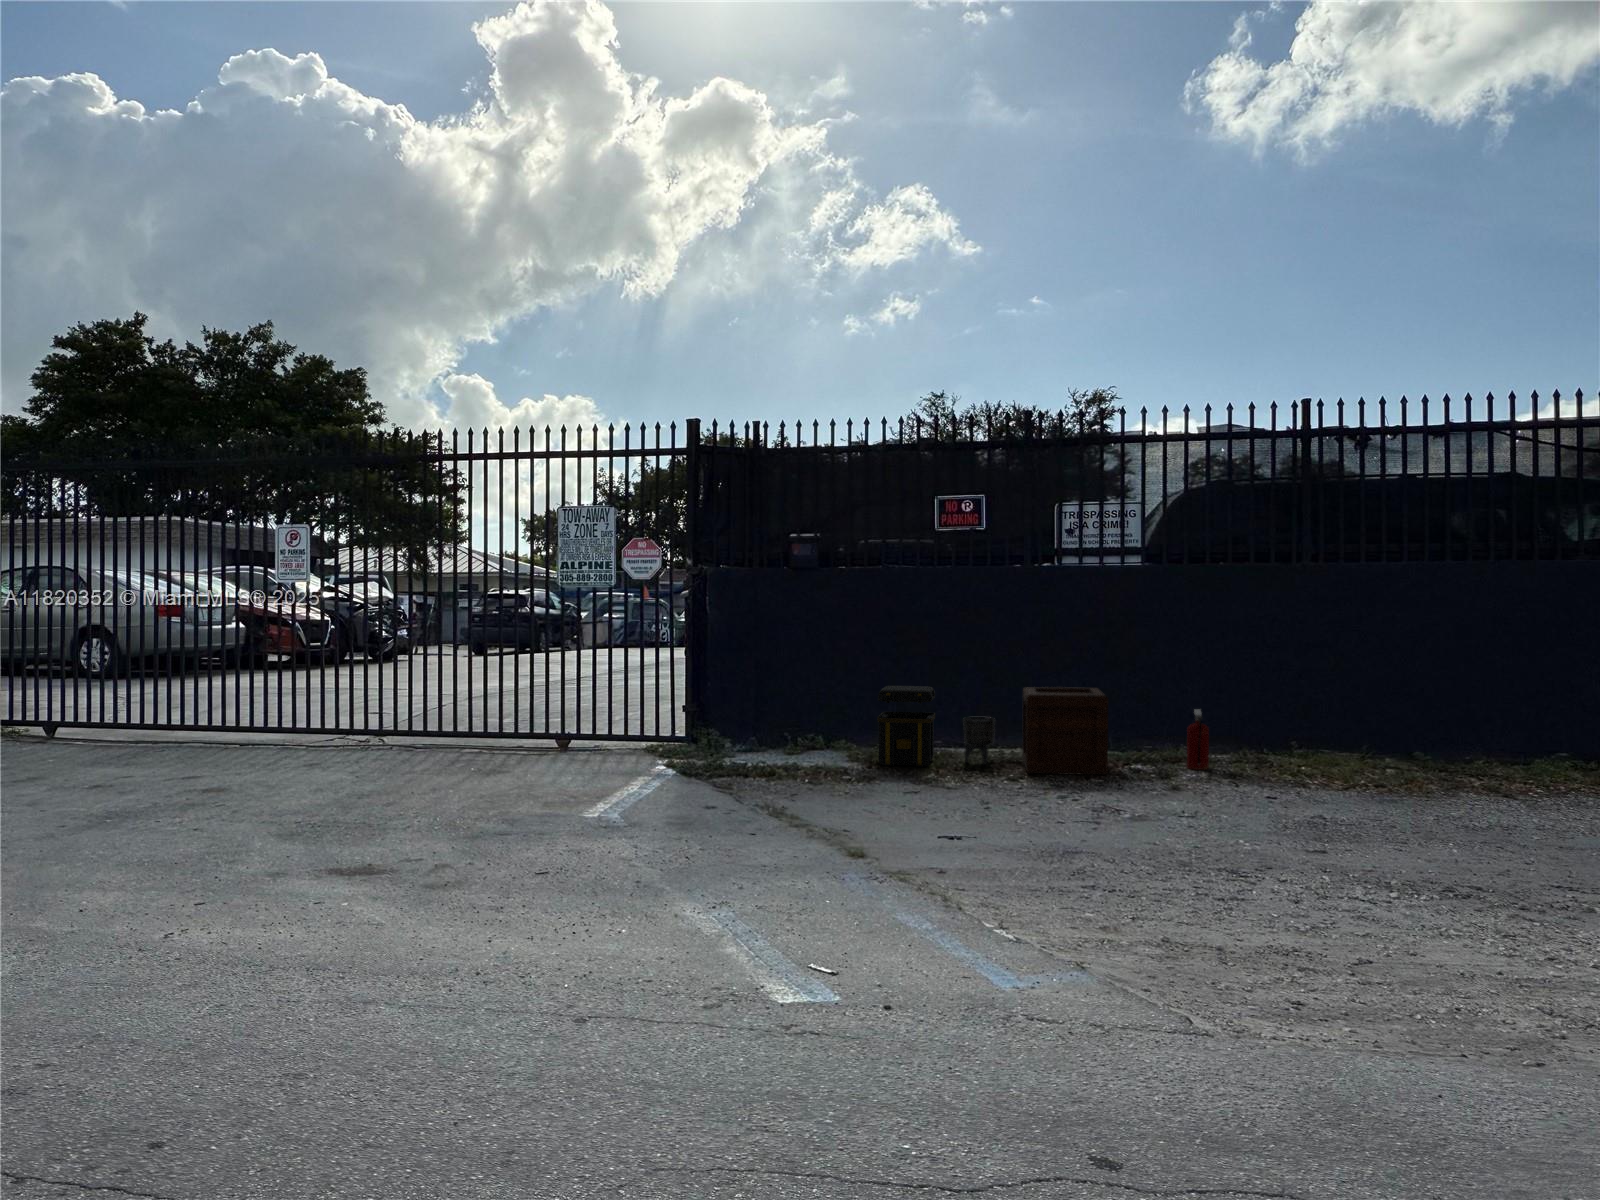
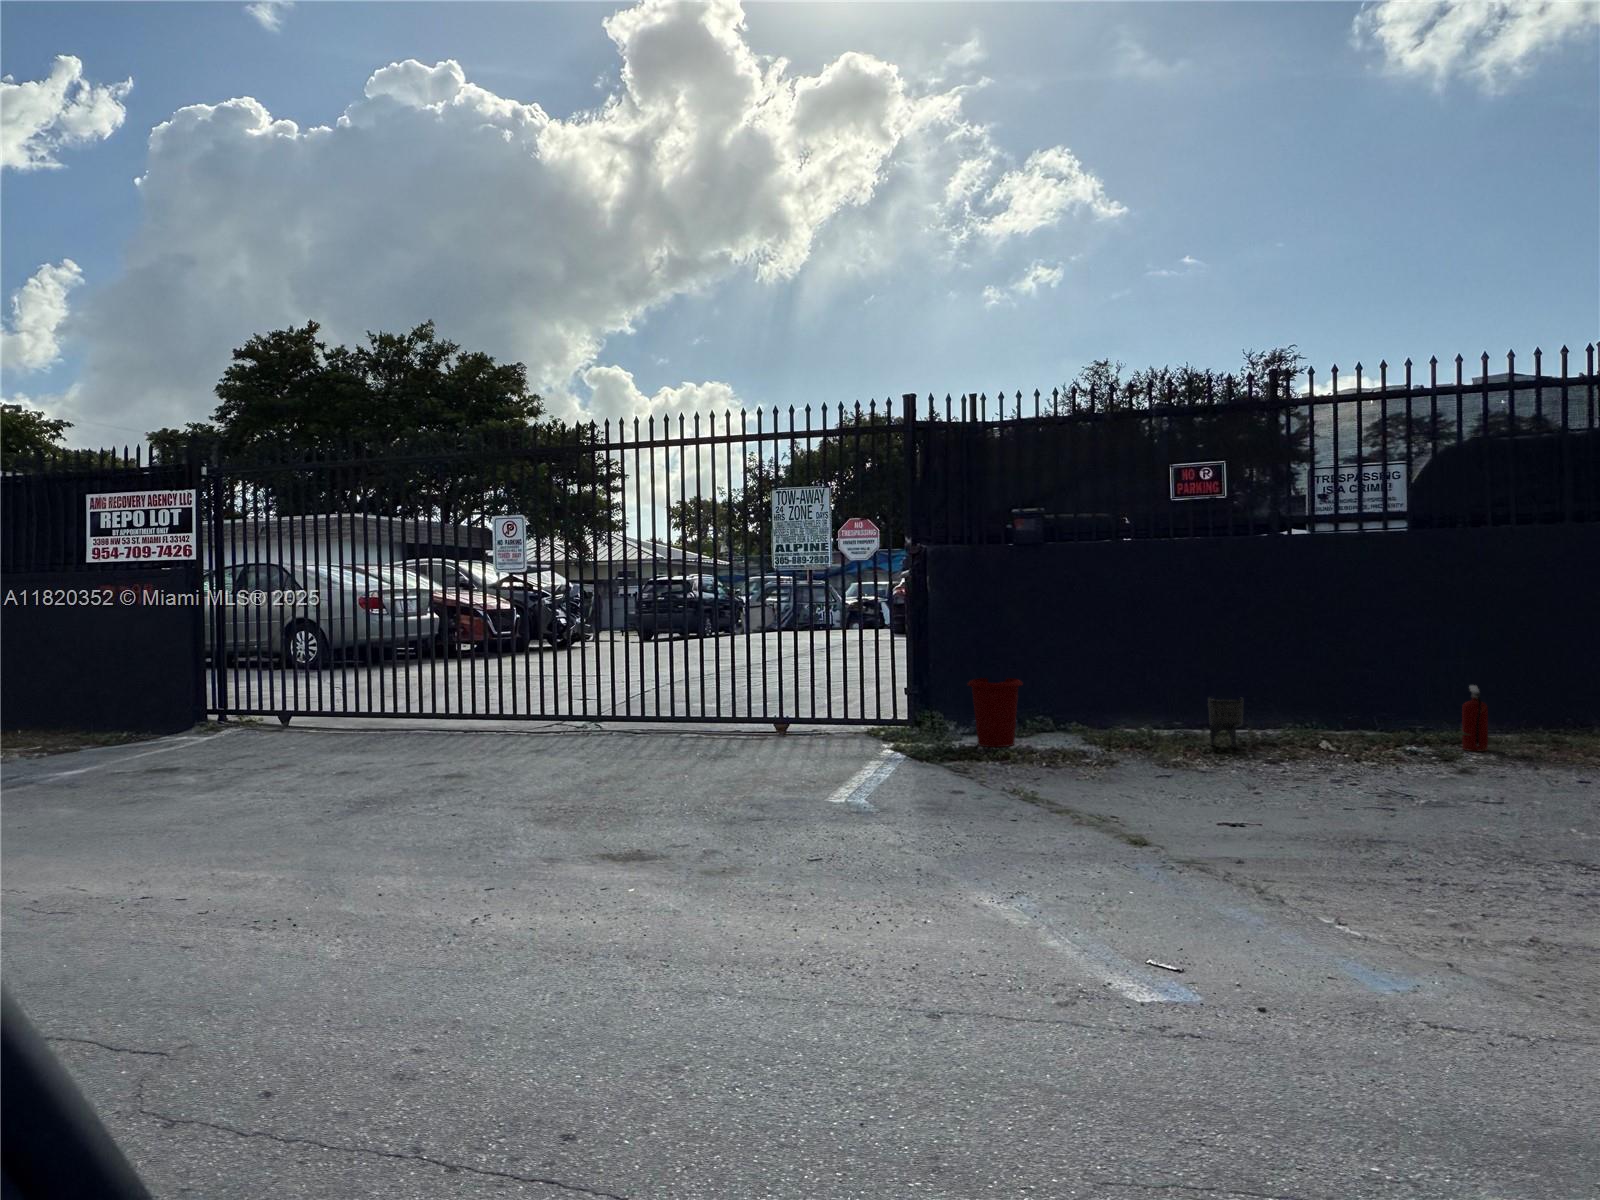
toolbox: present [877,686,935,767] -> none [1116,665,1176,750]
wooden crate: present [1022,687,1108,775] -> none [1273,664,1377,758]
waste bin: none [739,696,793,763] -> present [967,678,1023,747]

